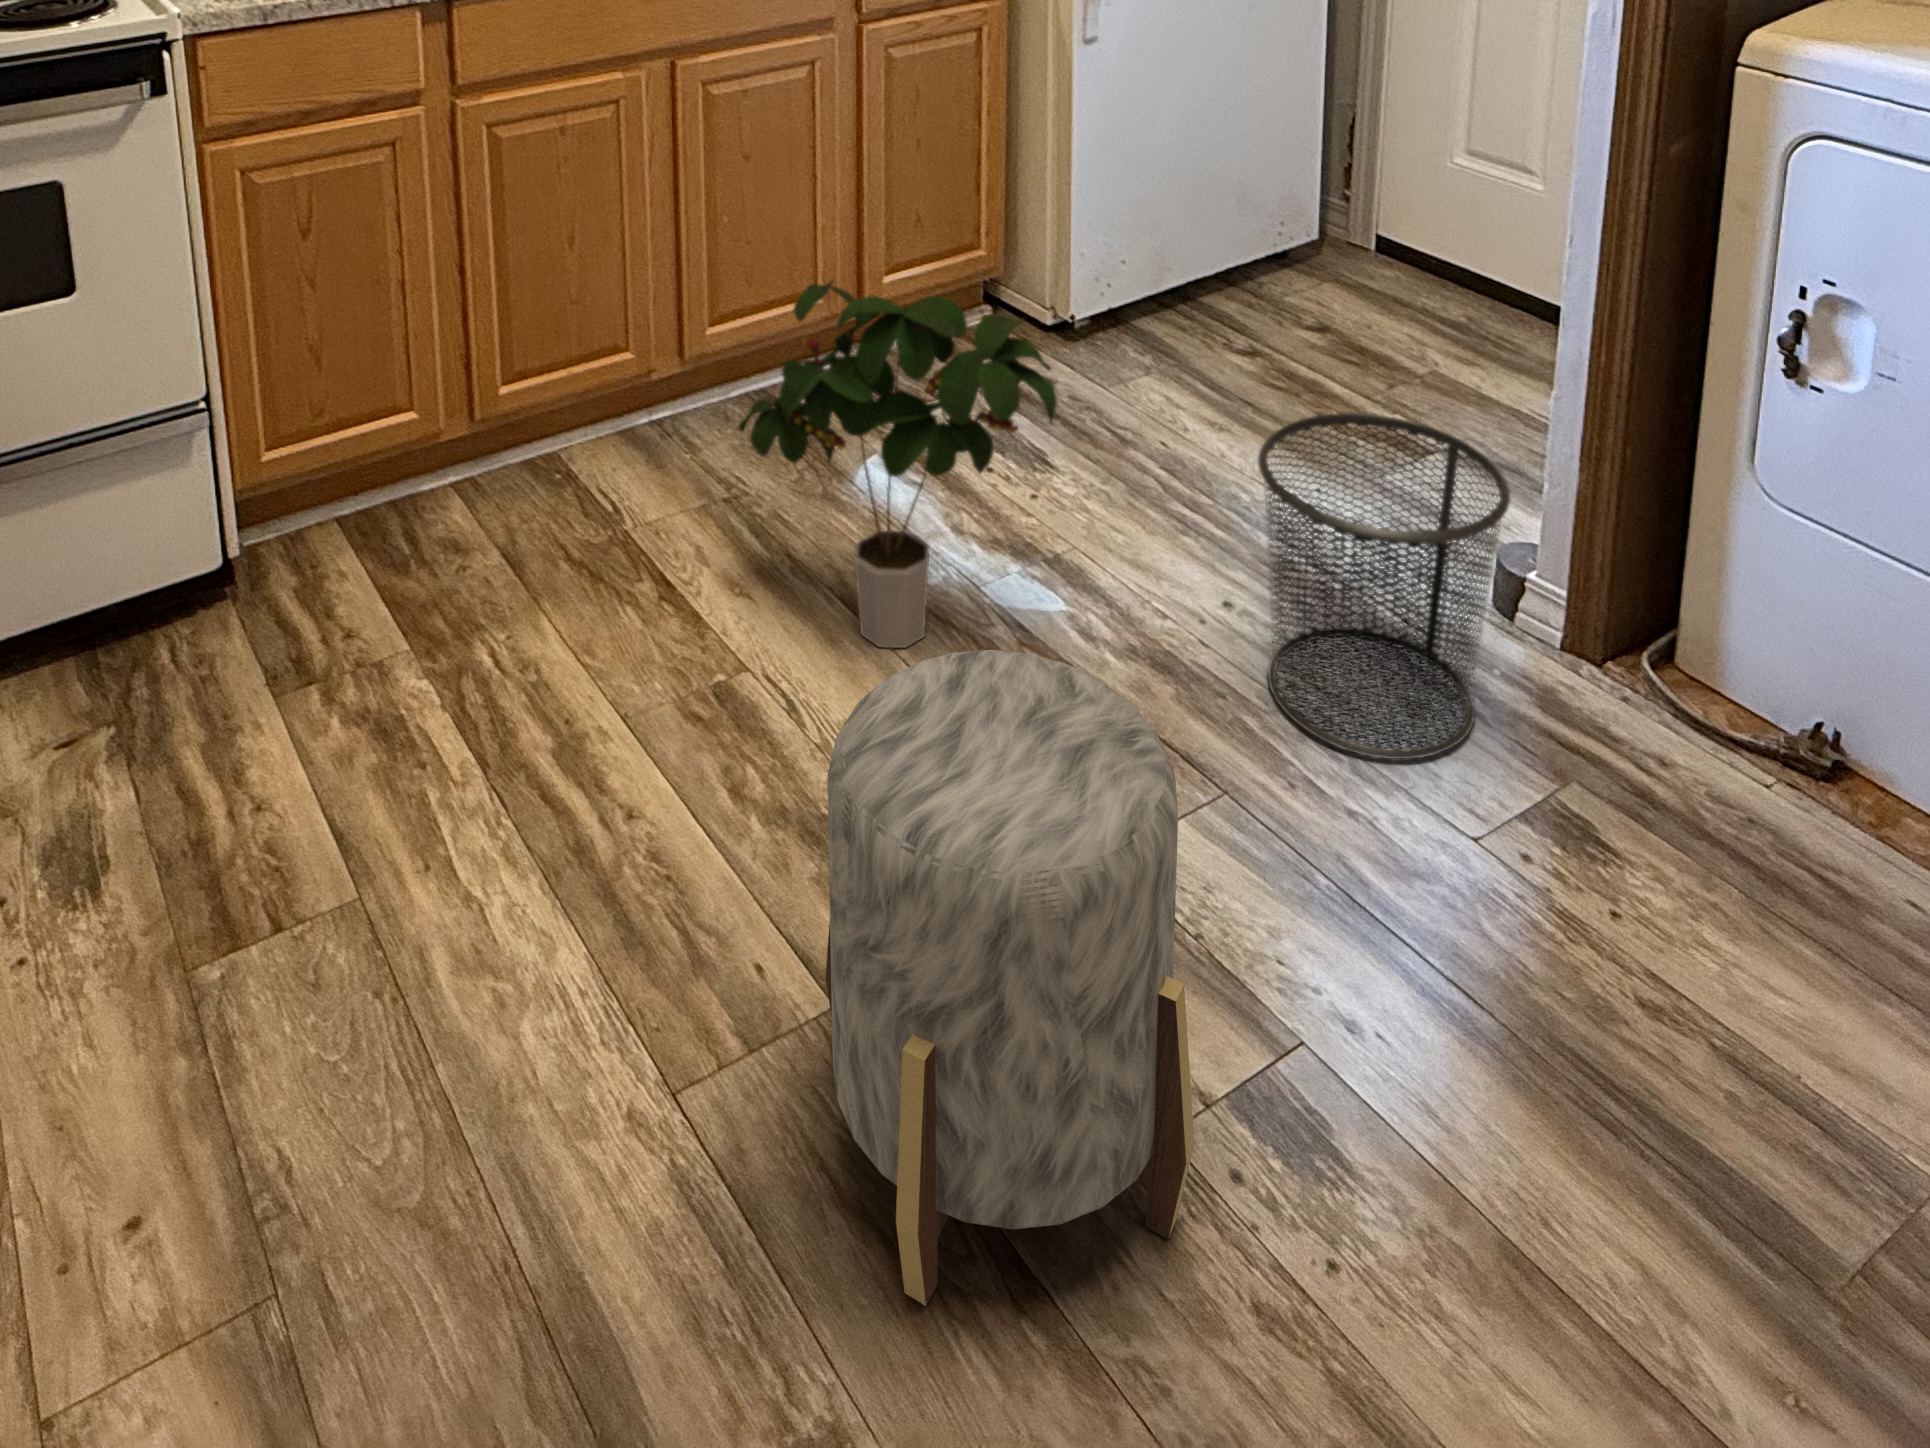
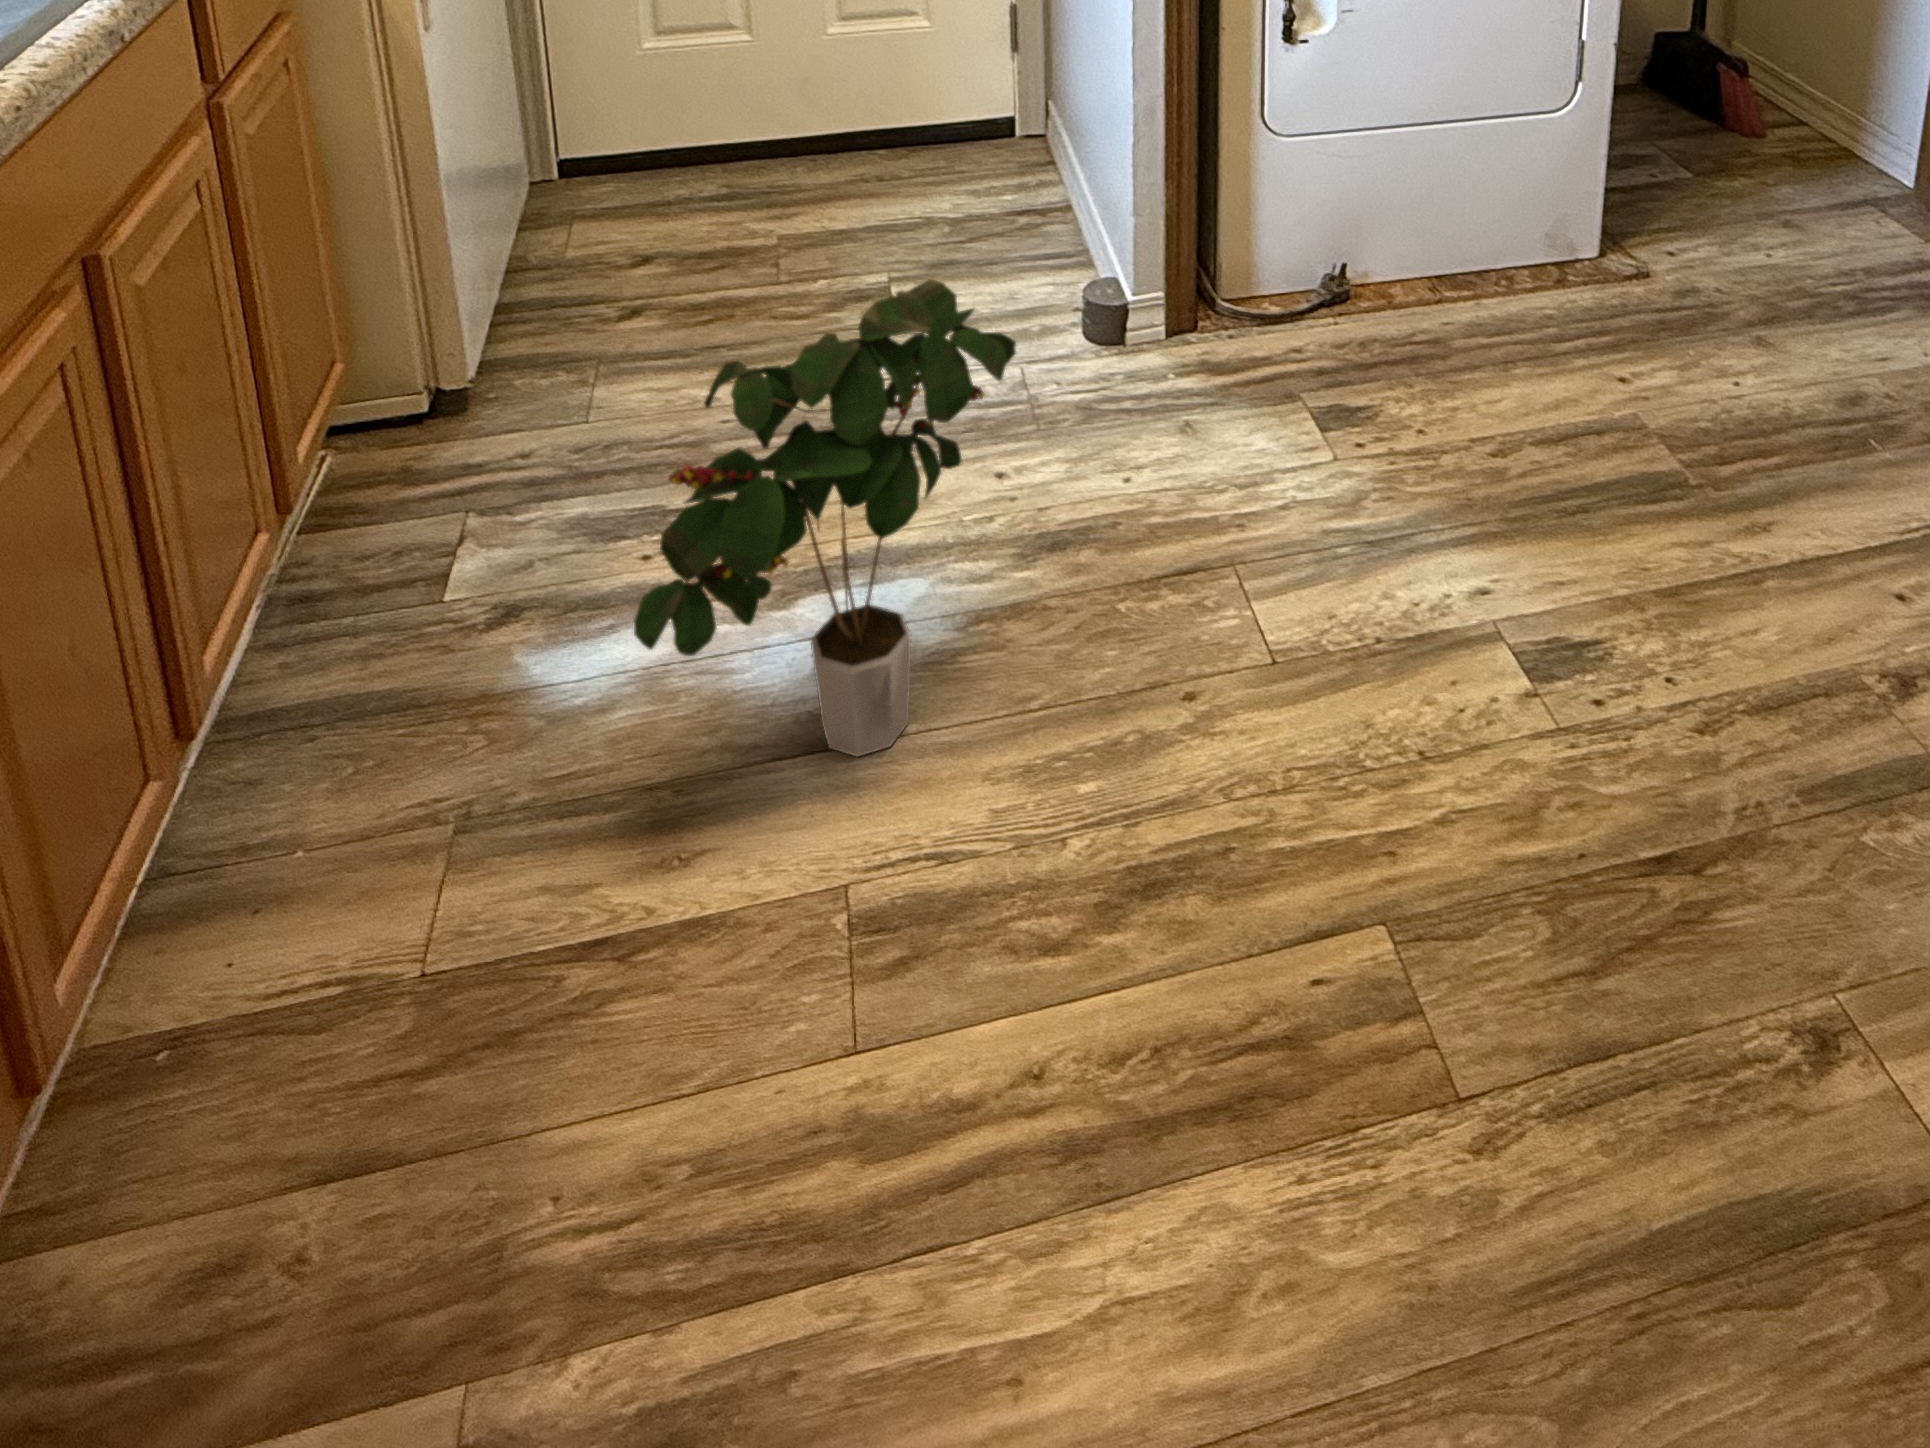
waste bin: present [1258,413,1510,759] -> none [1056,201,1271,497]
stool: present [825,650,1194,1306] -> none [1406,416,1739,944]

